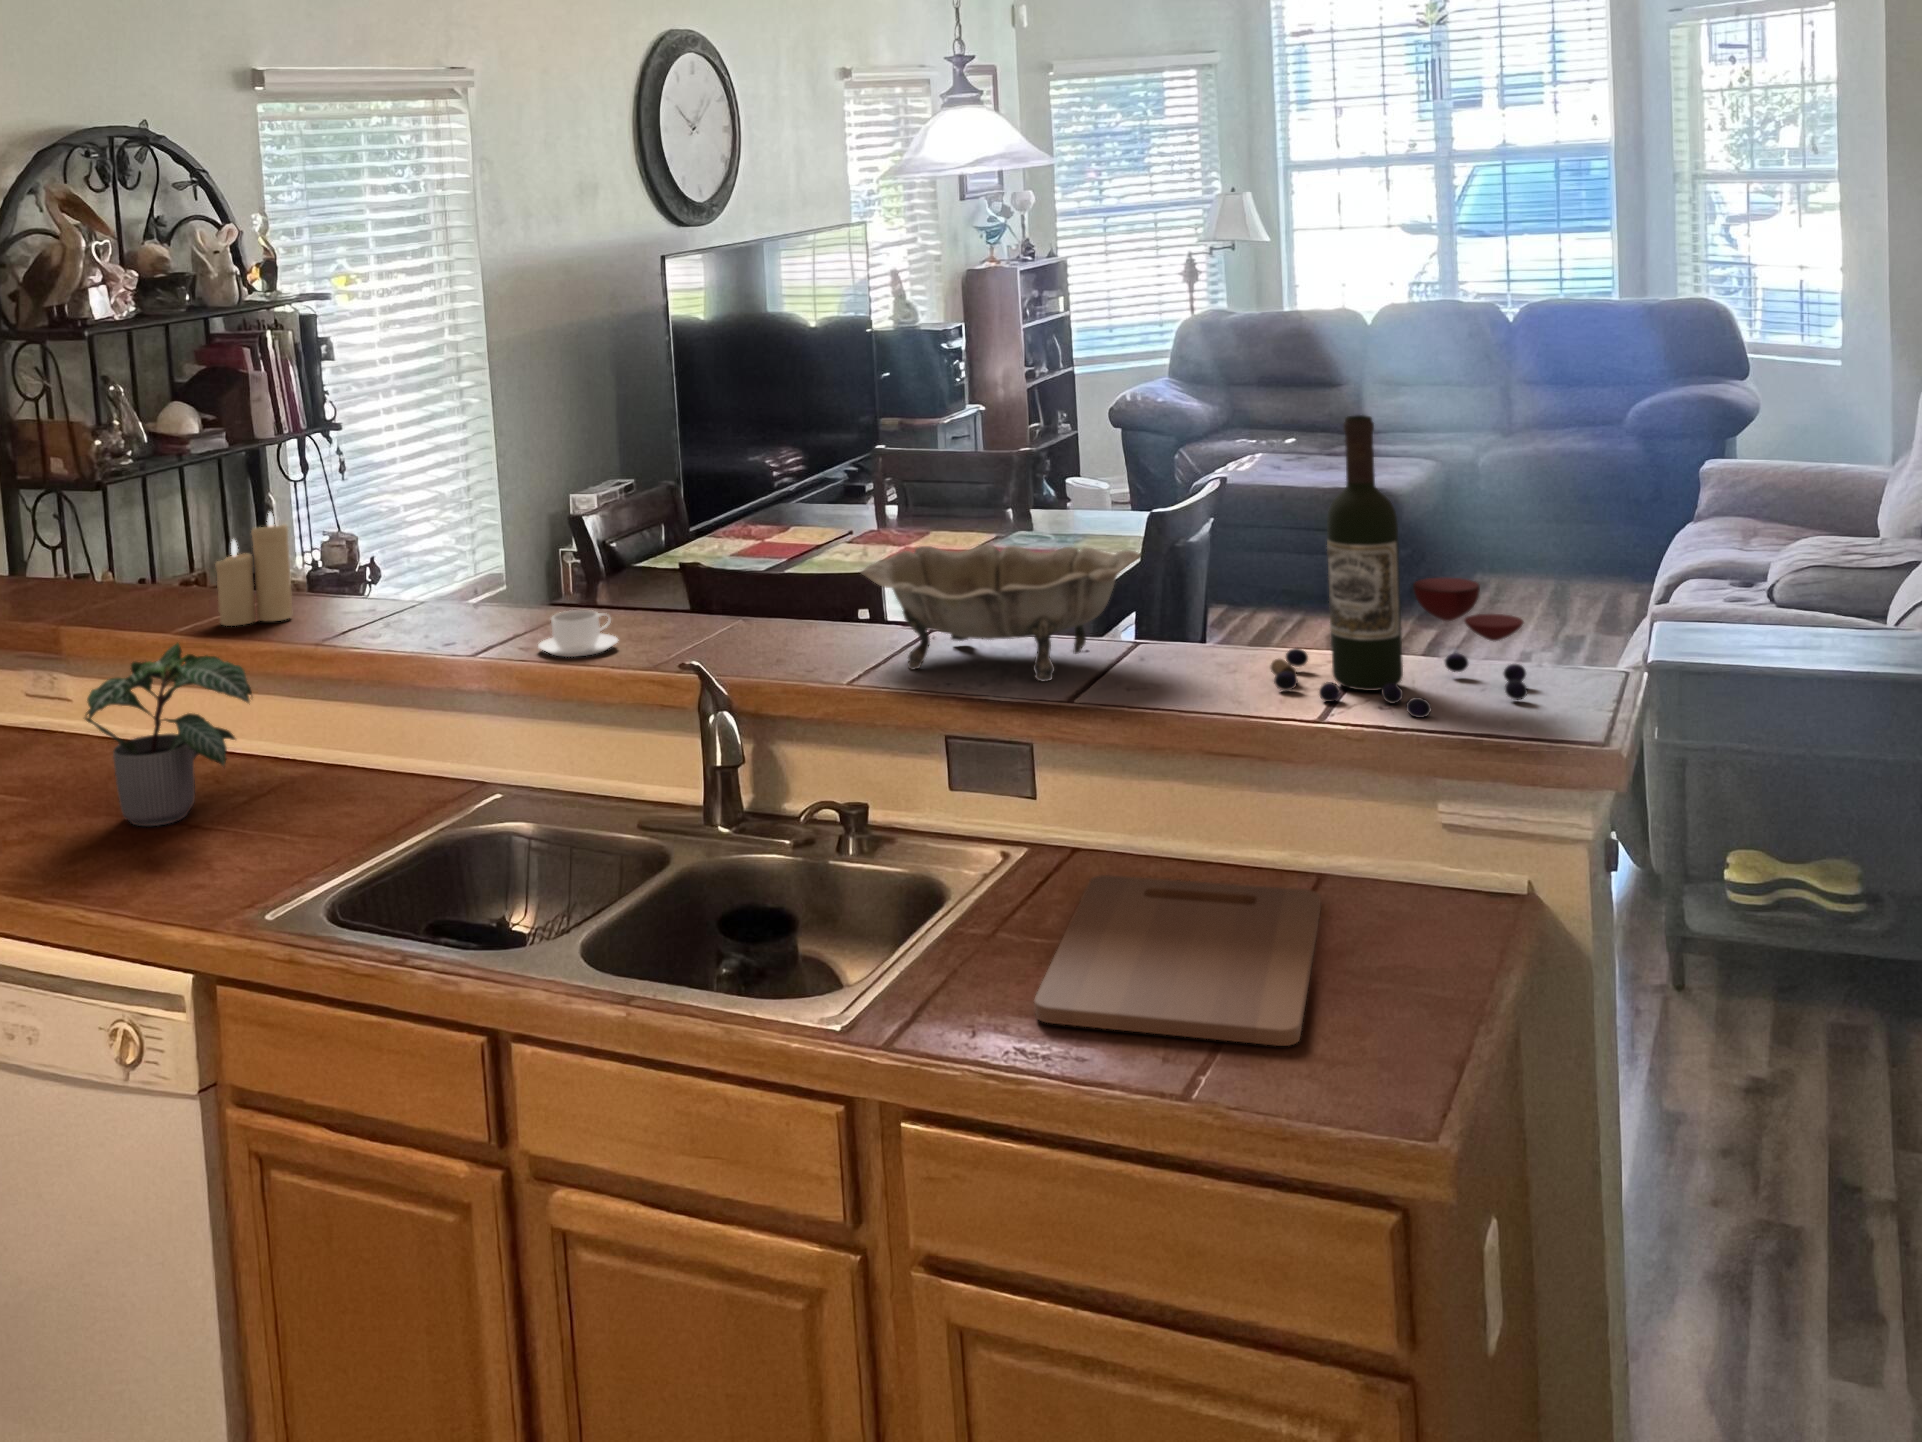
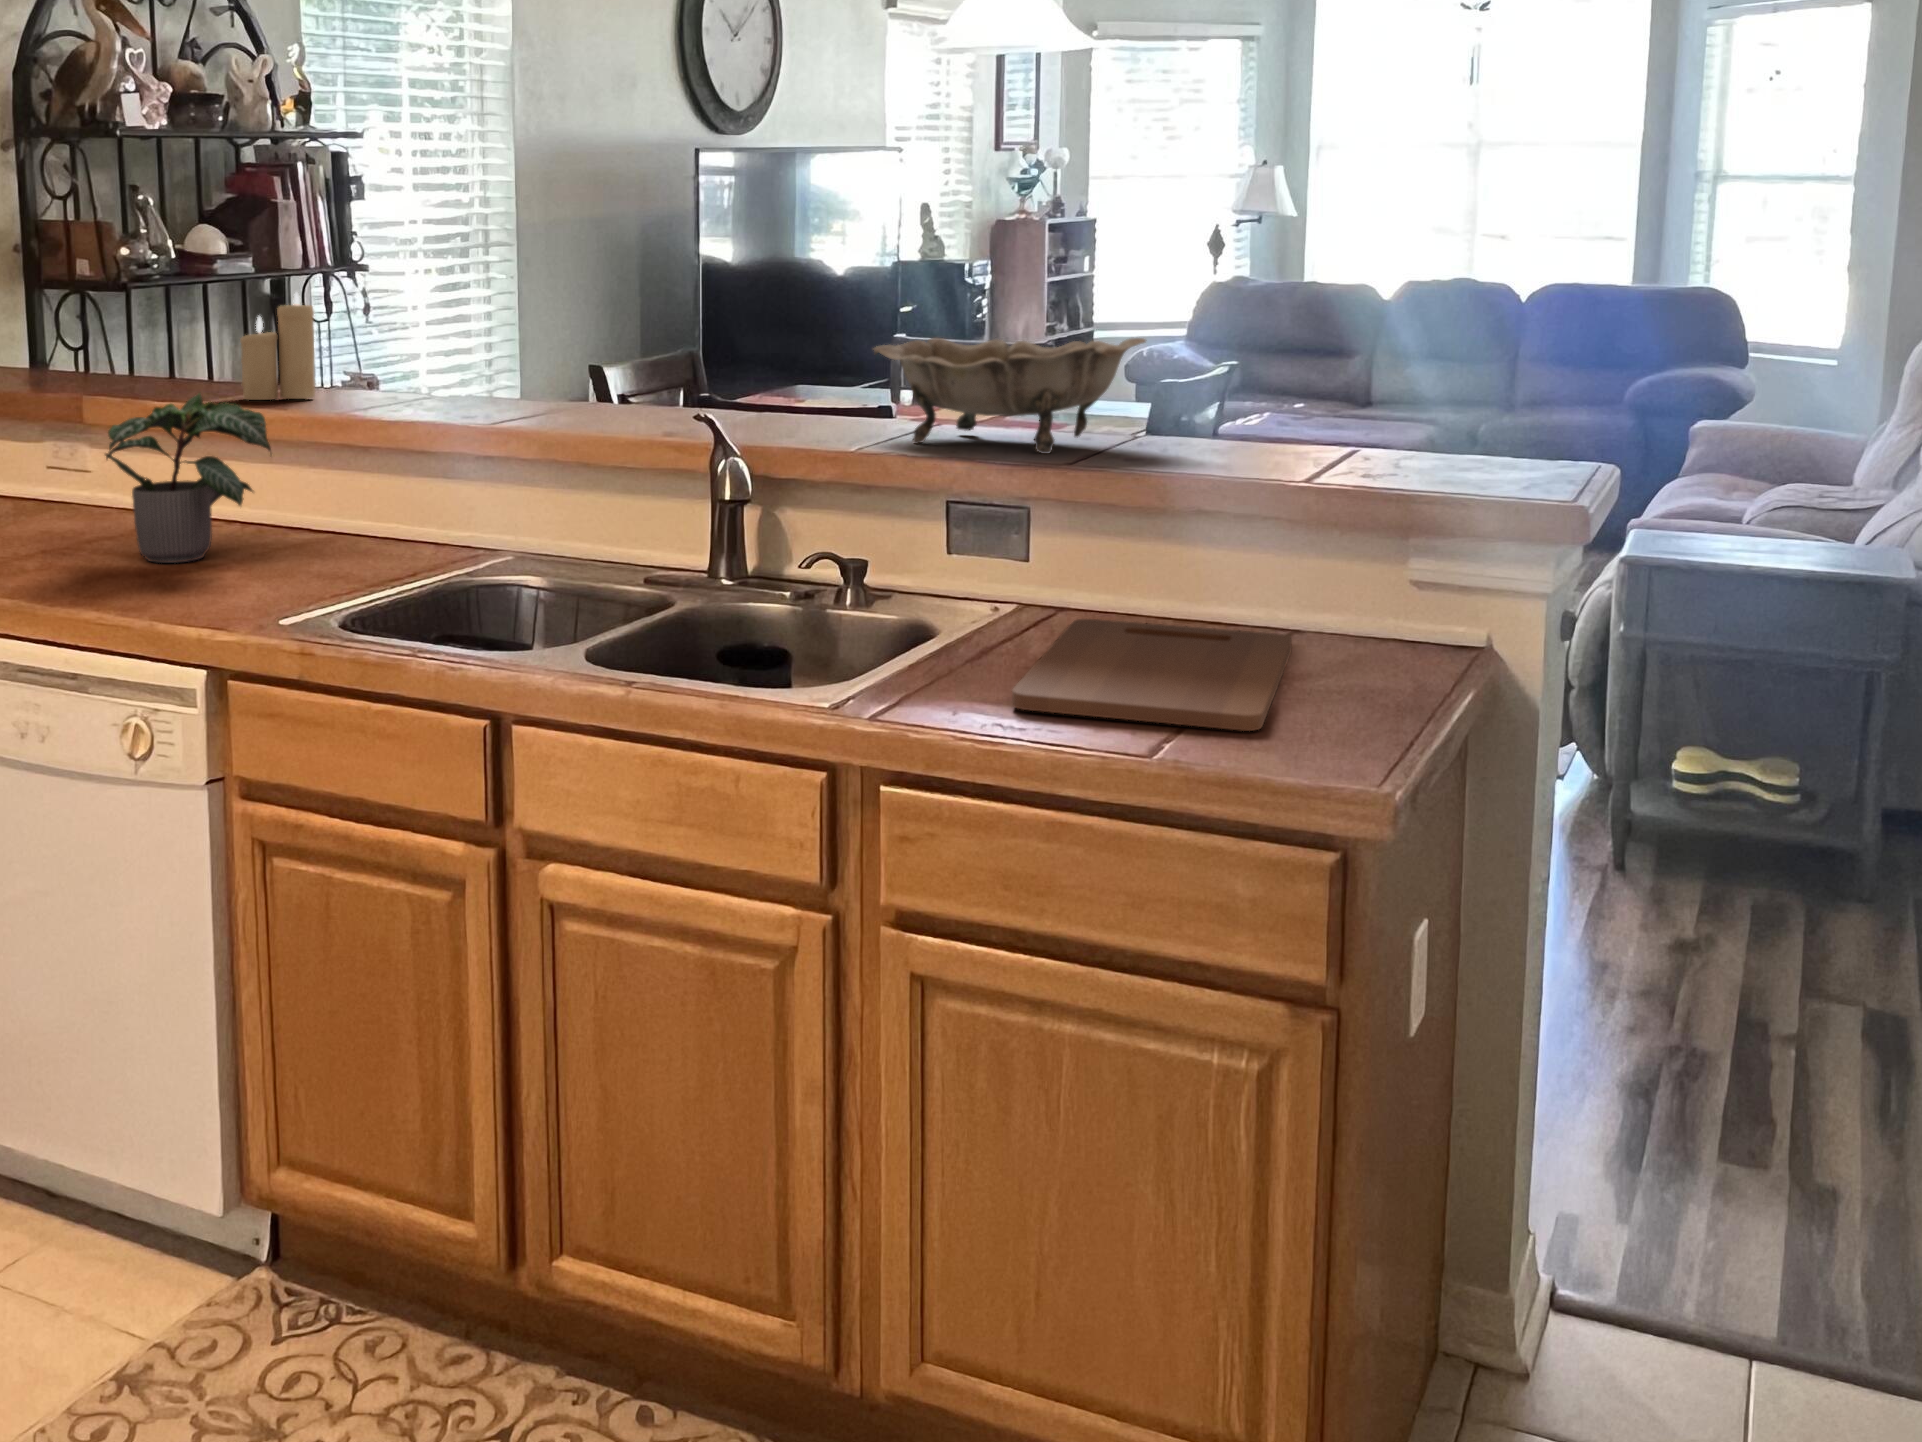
wine bottle: present [1271,415,1528,718] -> none [1262,200,1519,490]
coffee cup: present [538,610,618,657] -> none [554,386,633,426]

